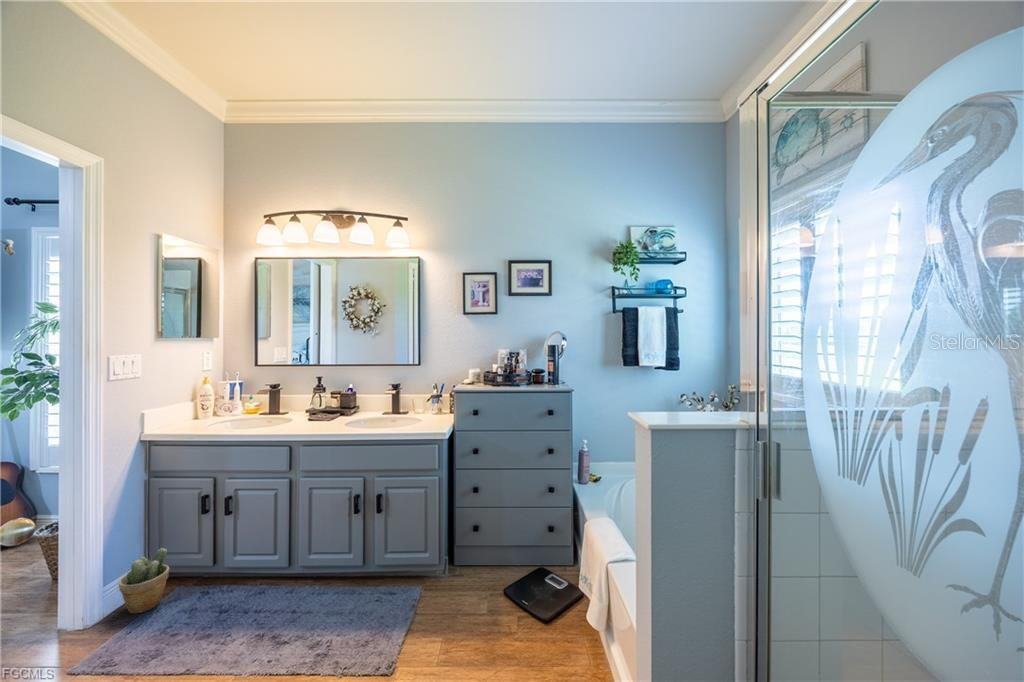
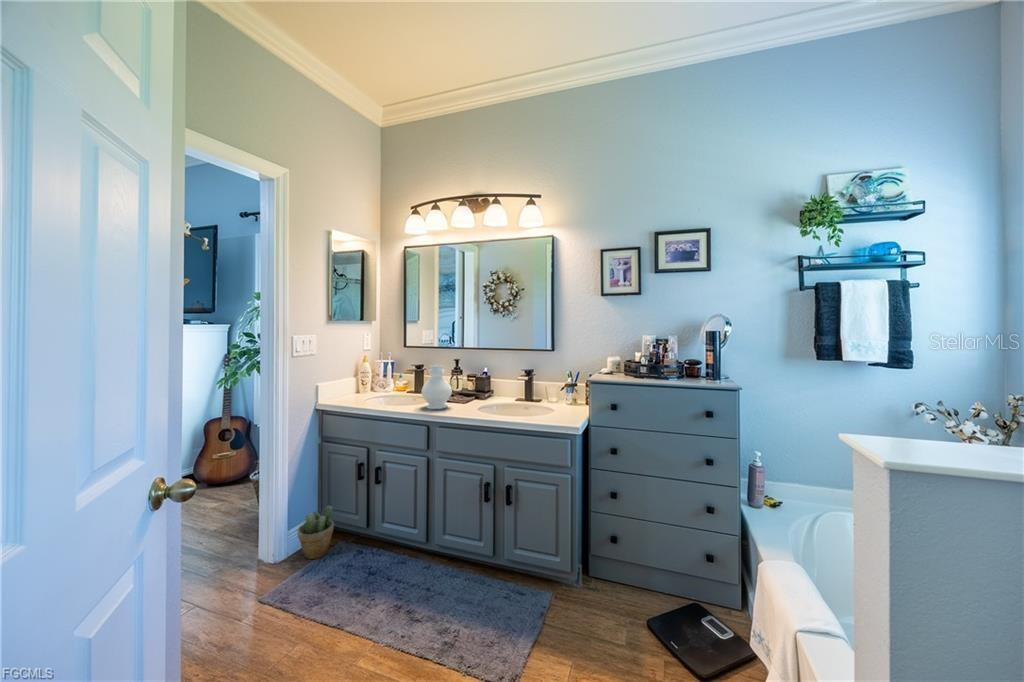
decorative vase: none [280,382,314,428] -> present [421,365,452,409]

